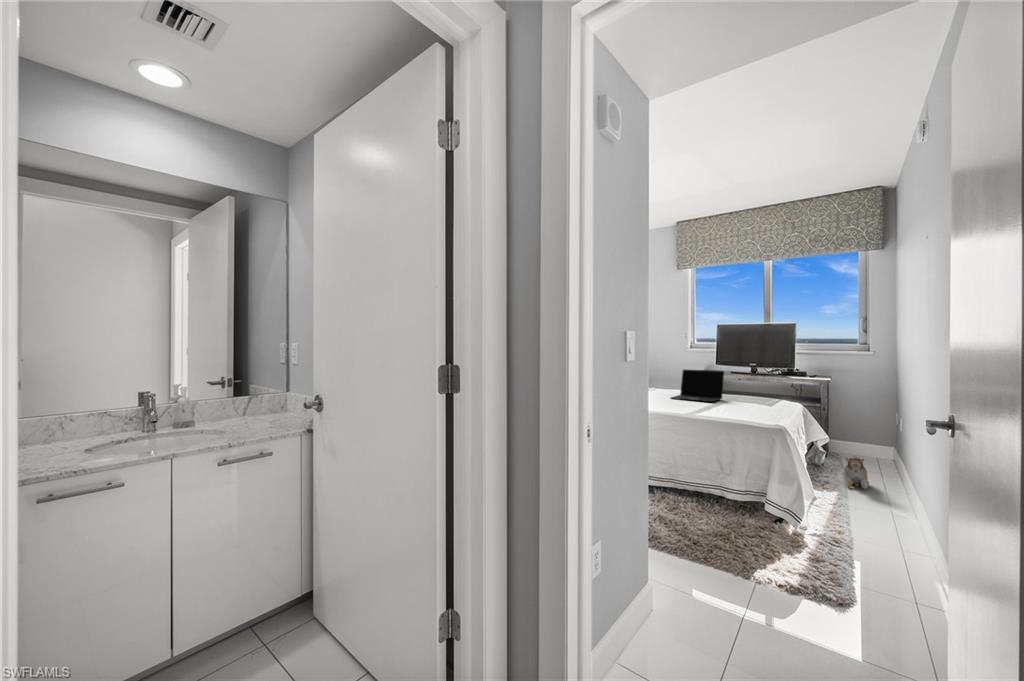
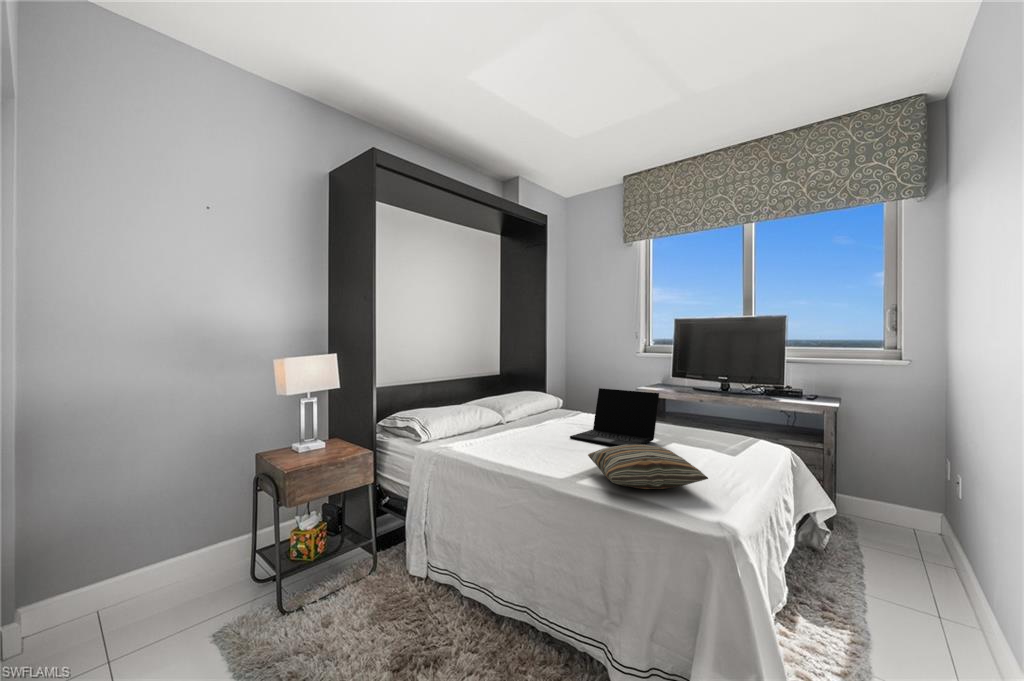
pillow: none [697,394,767,414] -> present [588,444,708,489]
plush toy: present [844,456,869,489] -> none [865,559,910,622]

